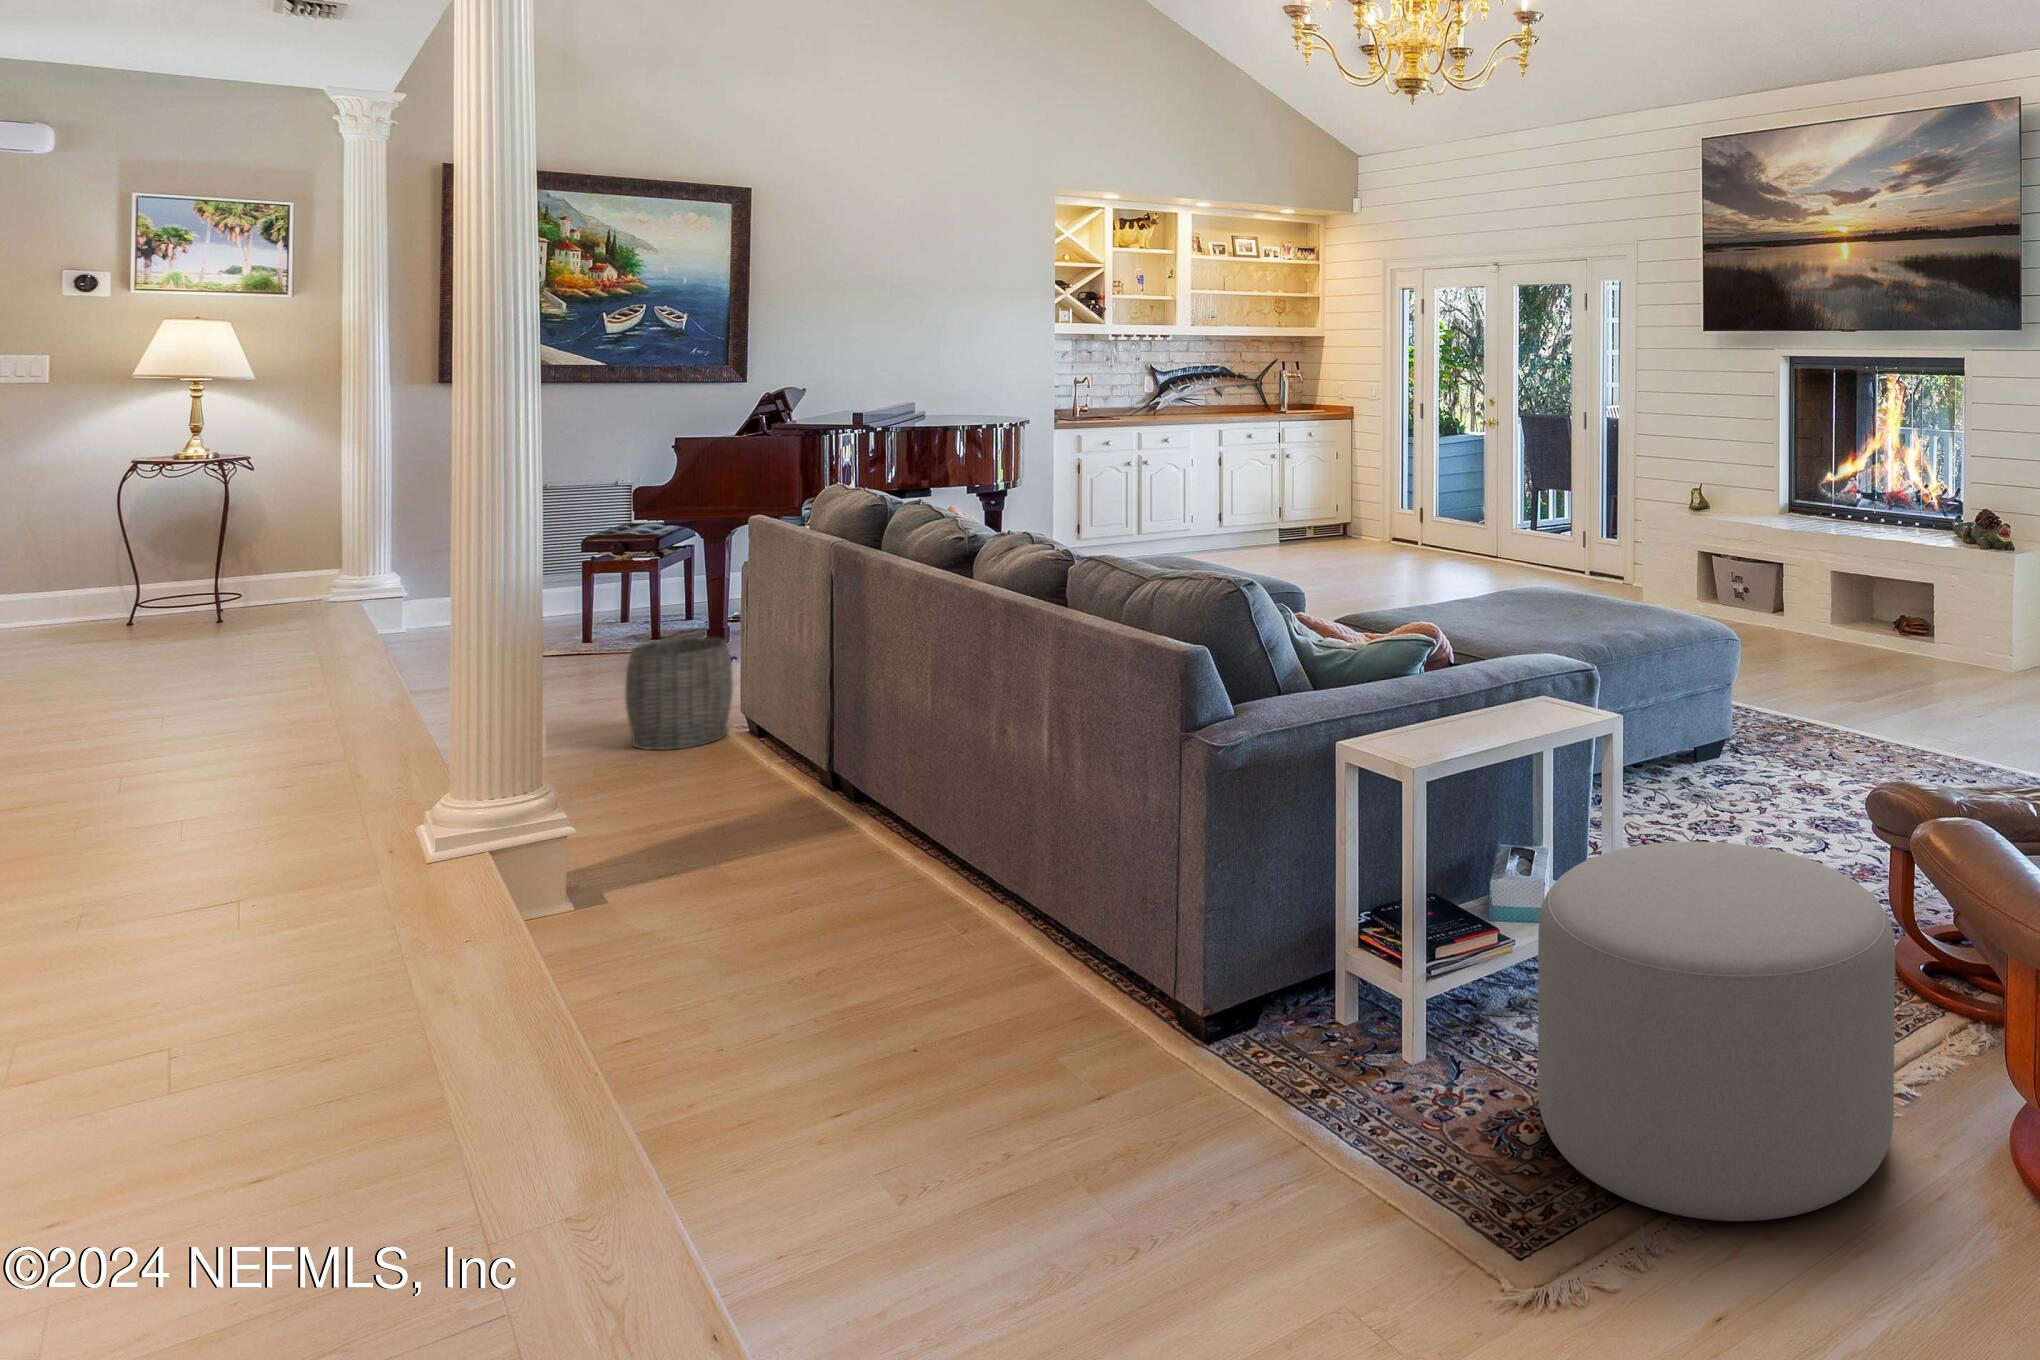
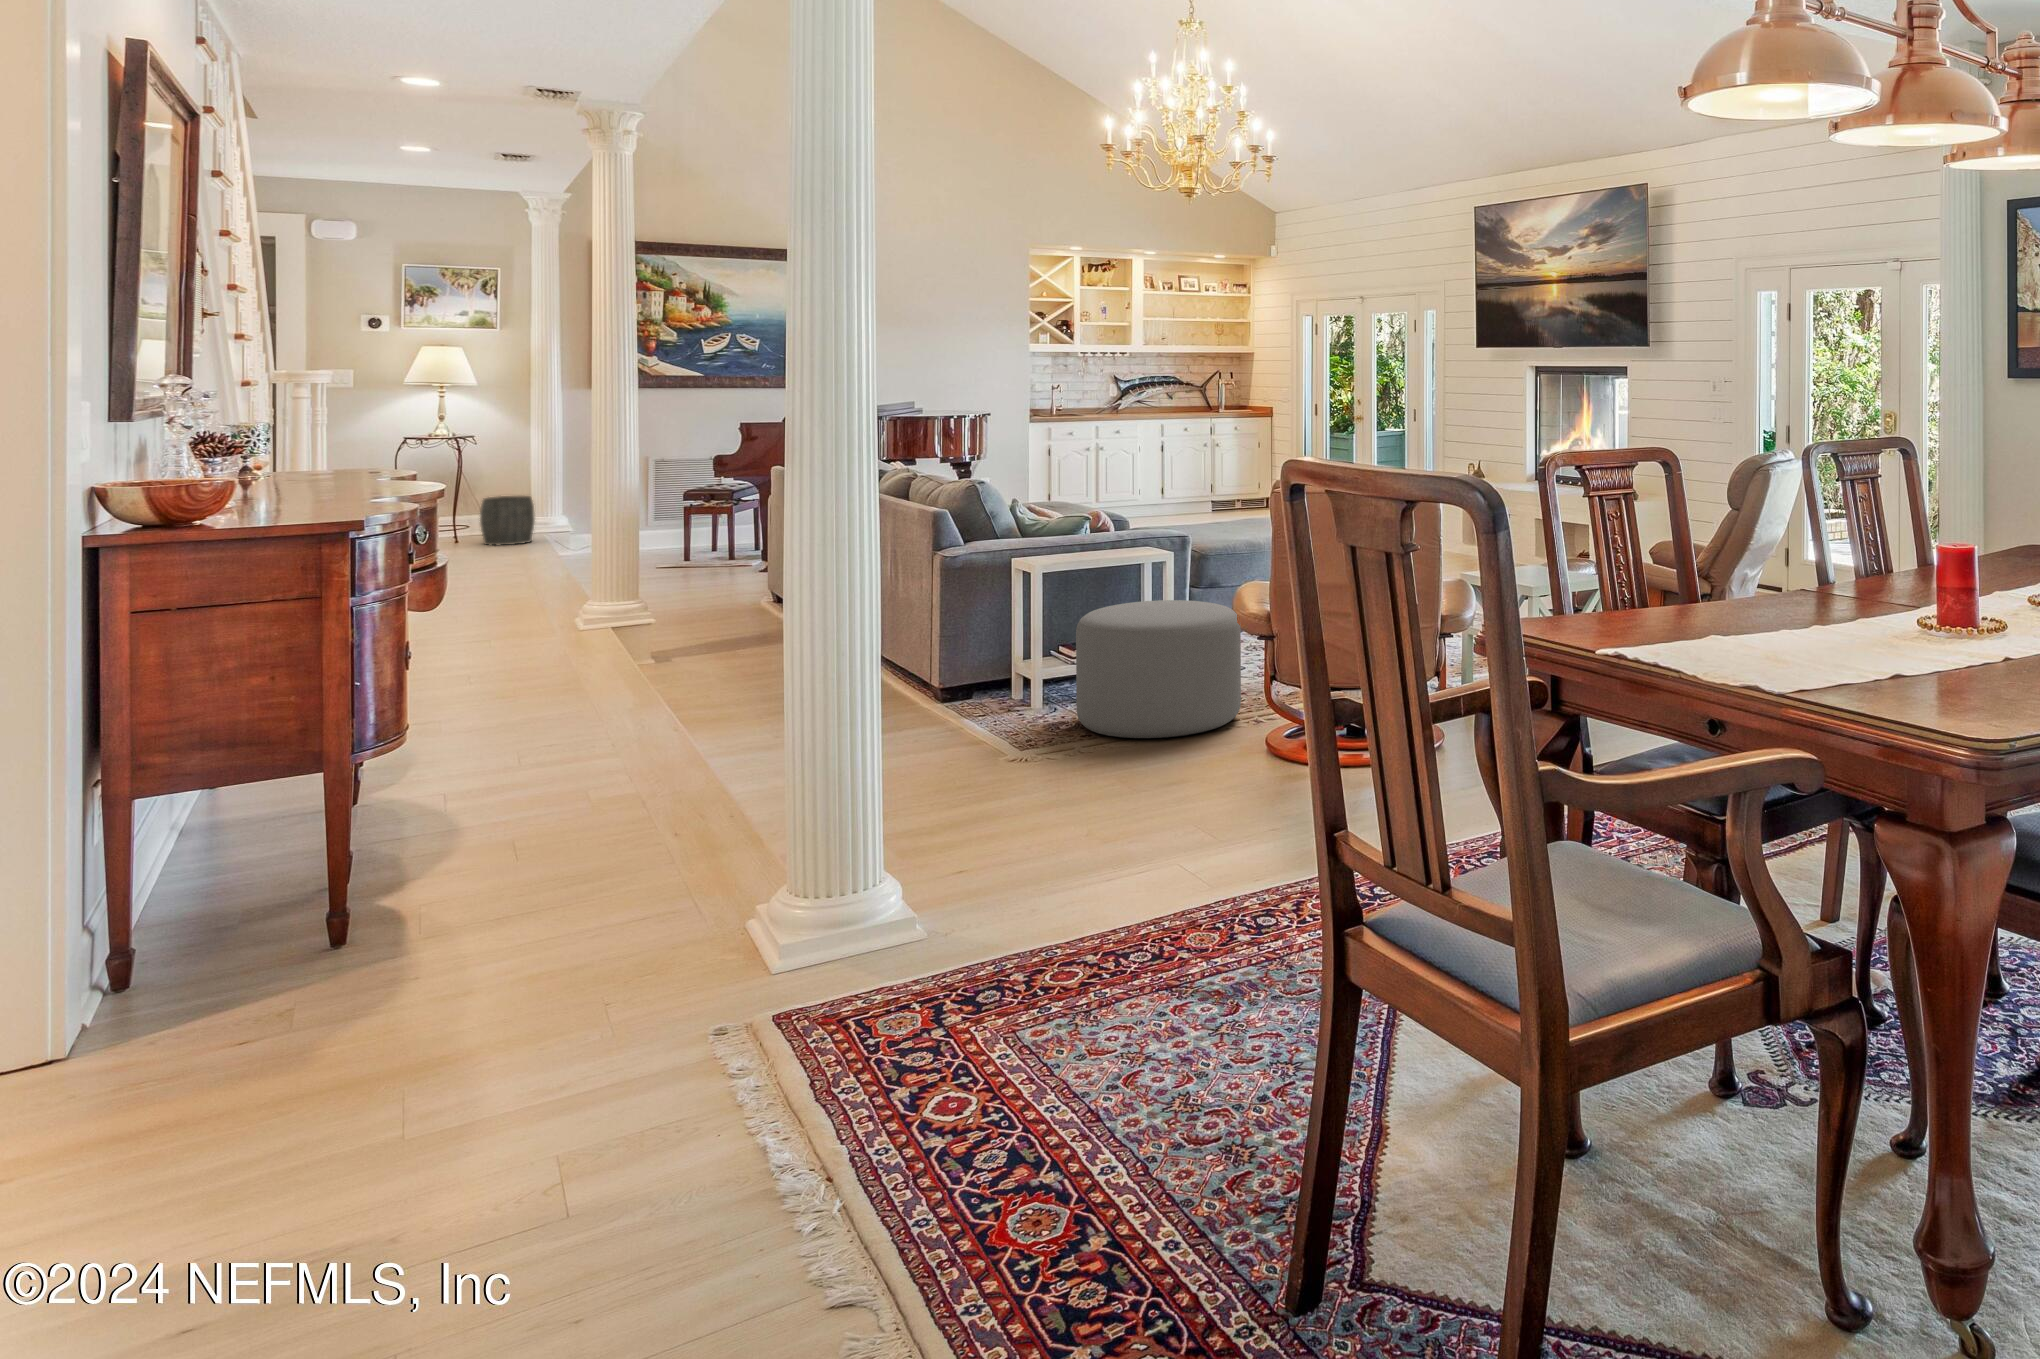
woven basket: present [625,637,733,750] -> present [480,496,535,545]

